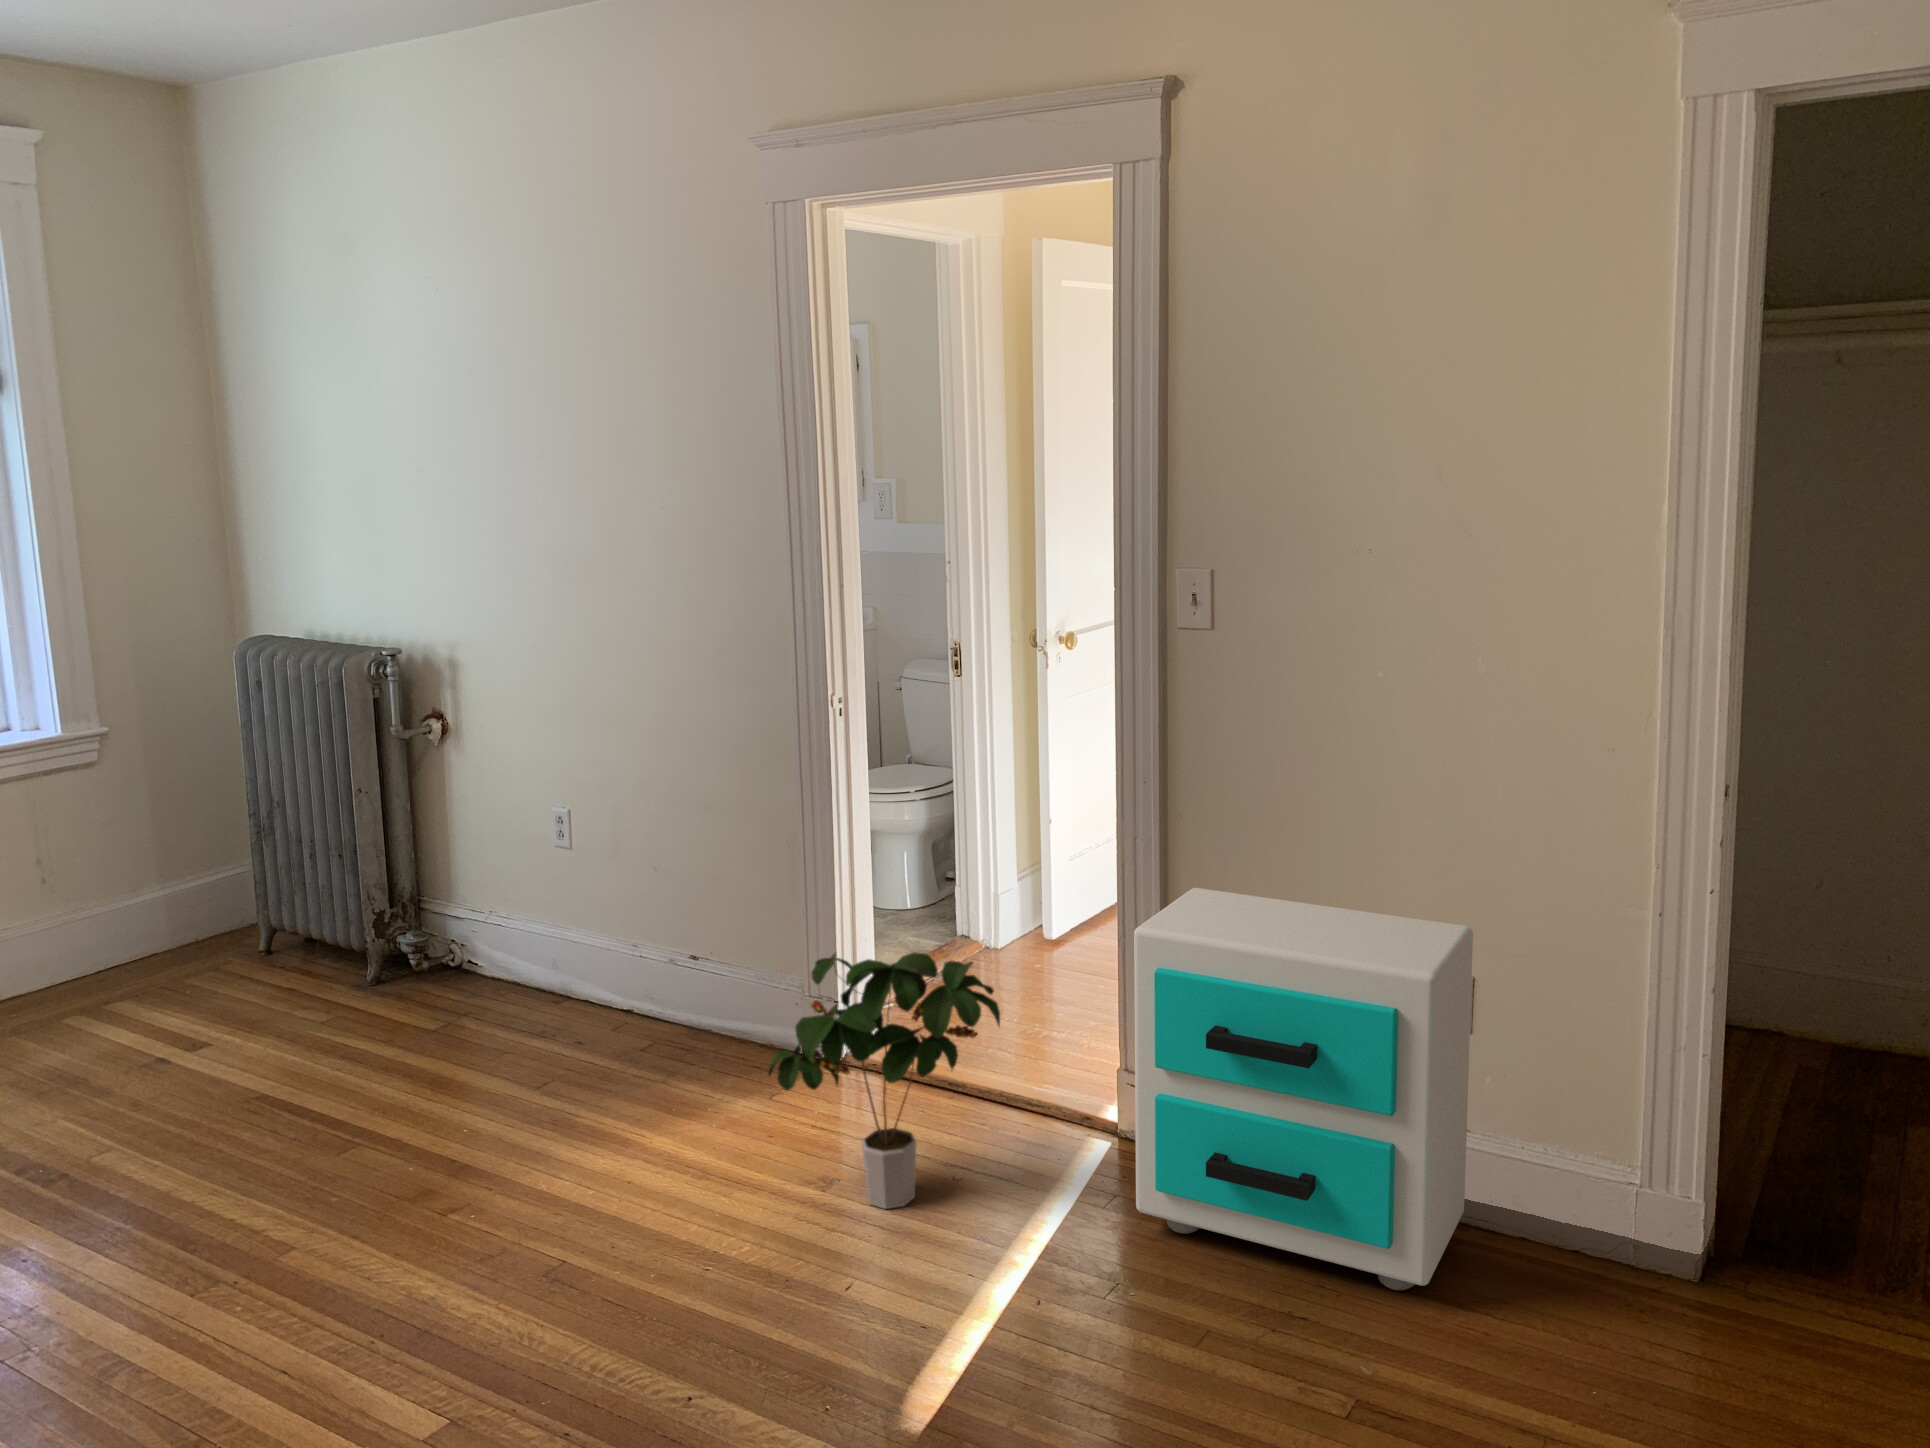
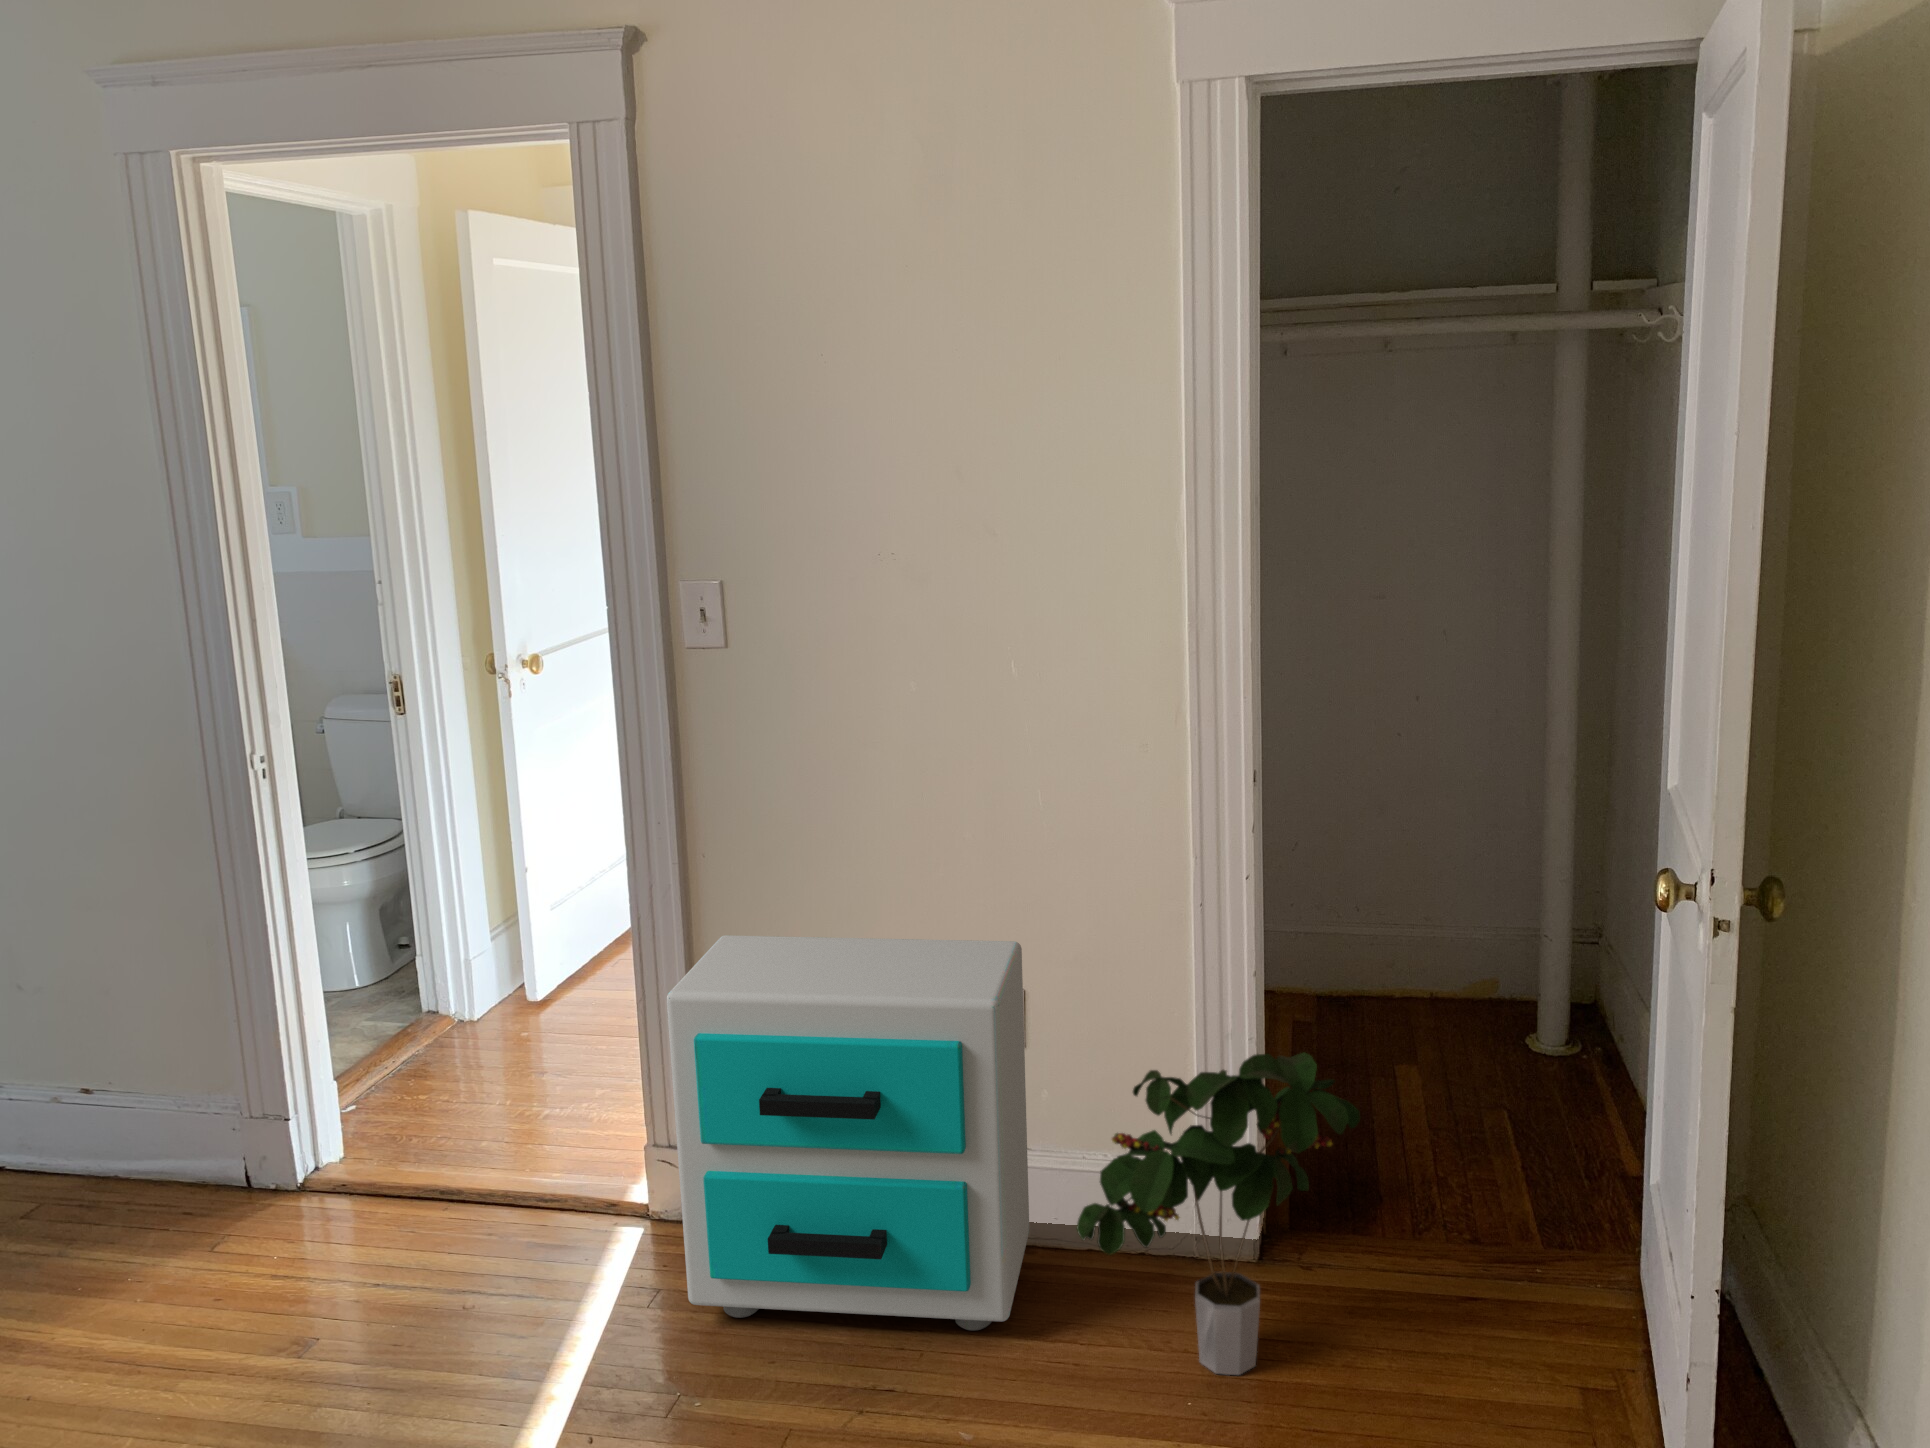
potted plant: present [768,952,1000,1209] -> present [1077,1053,1360,1375]

